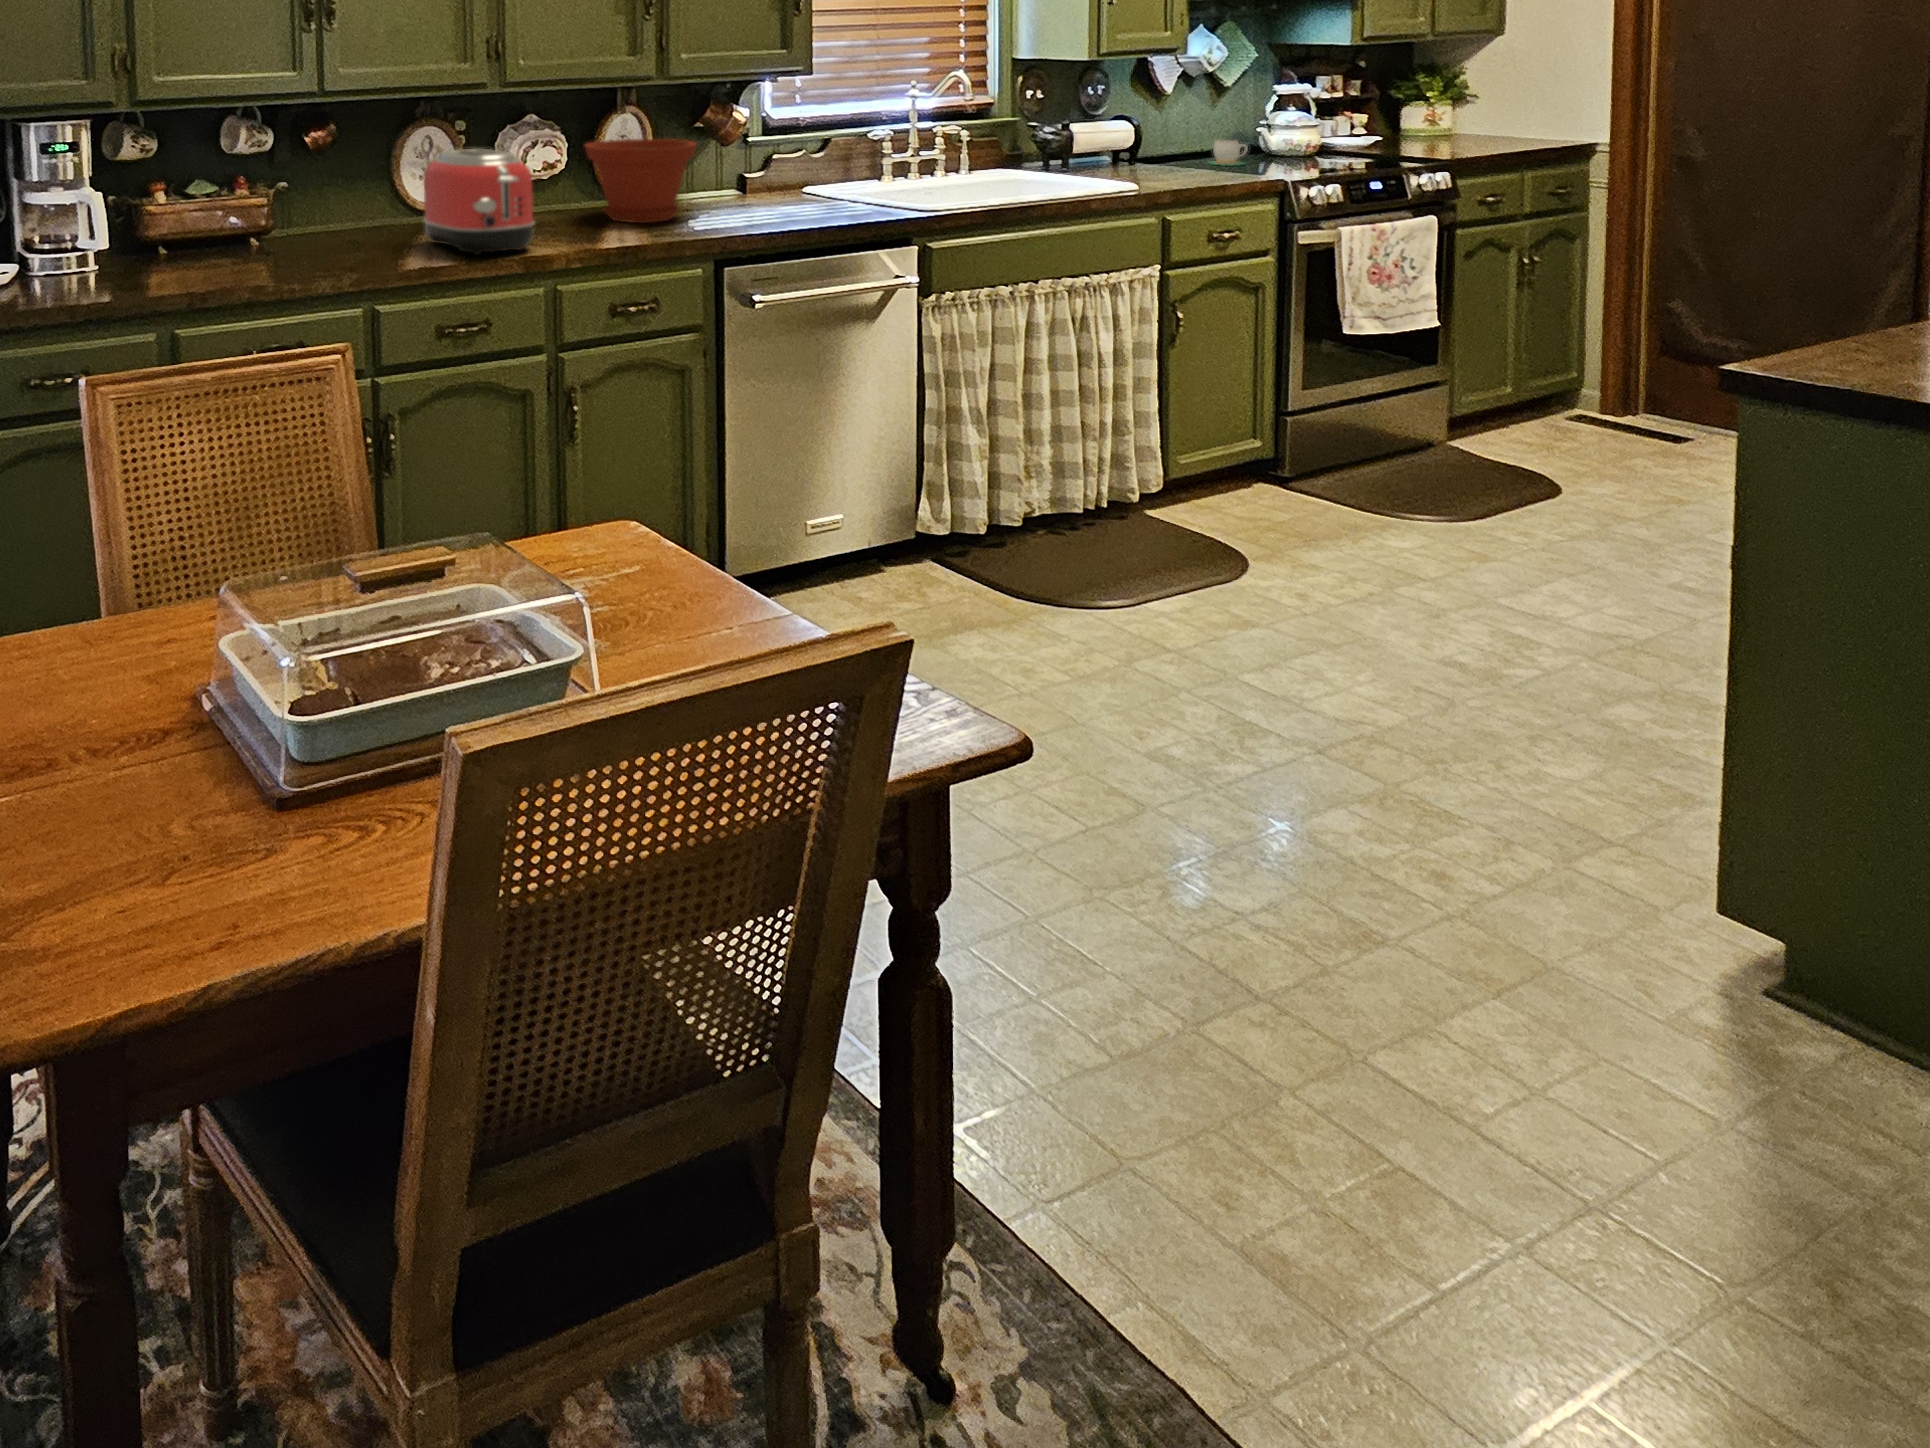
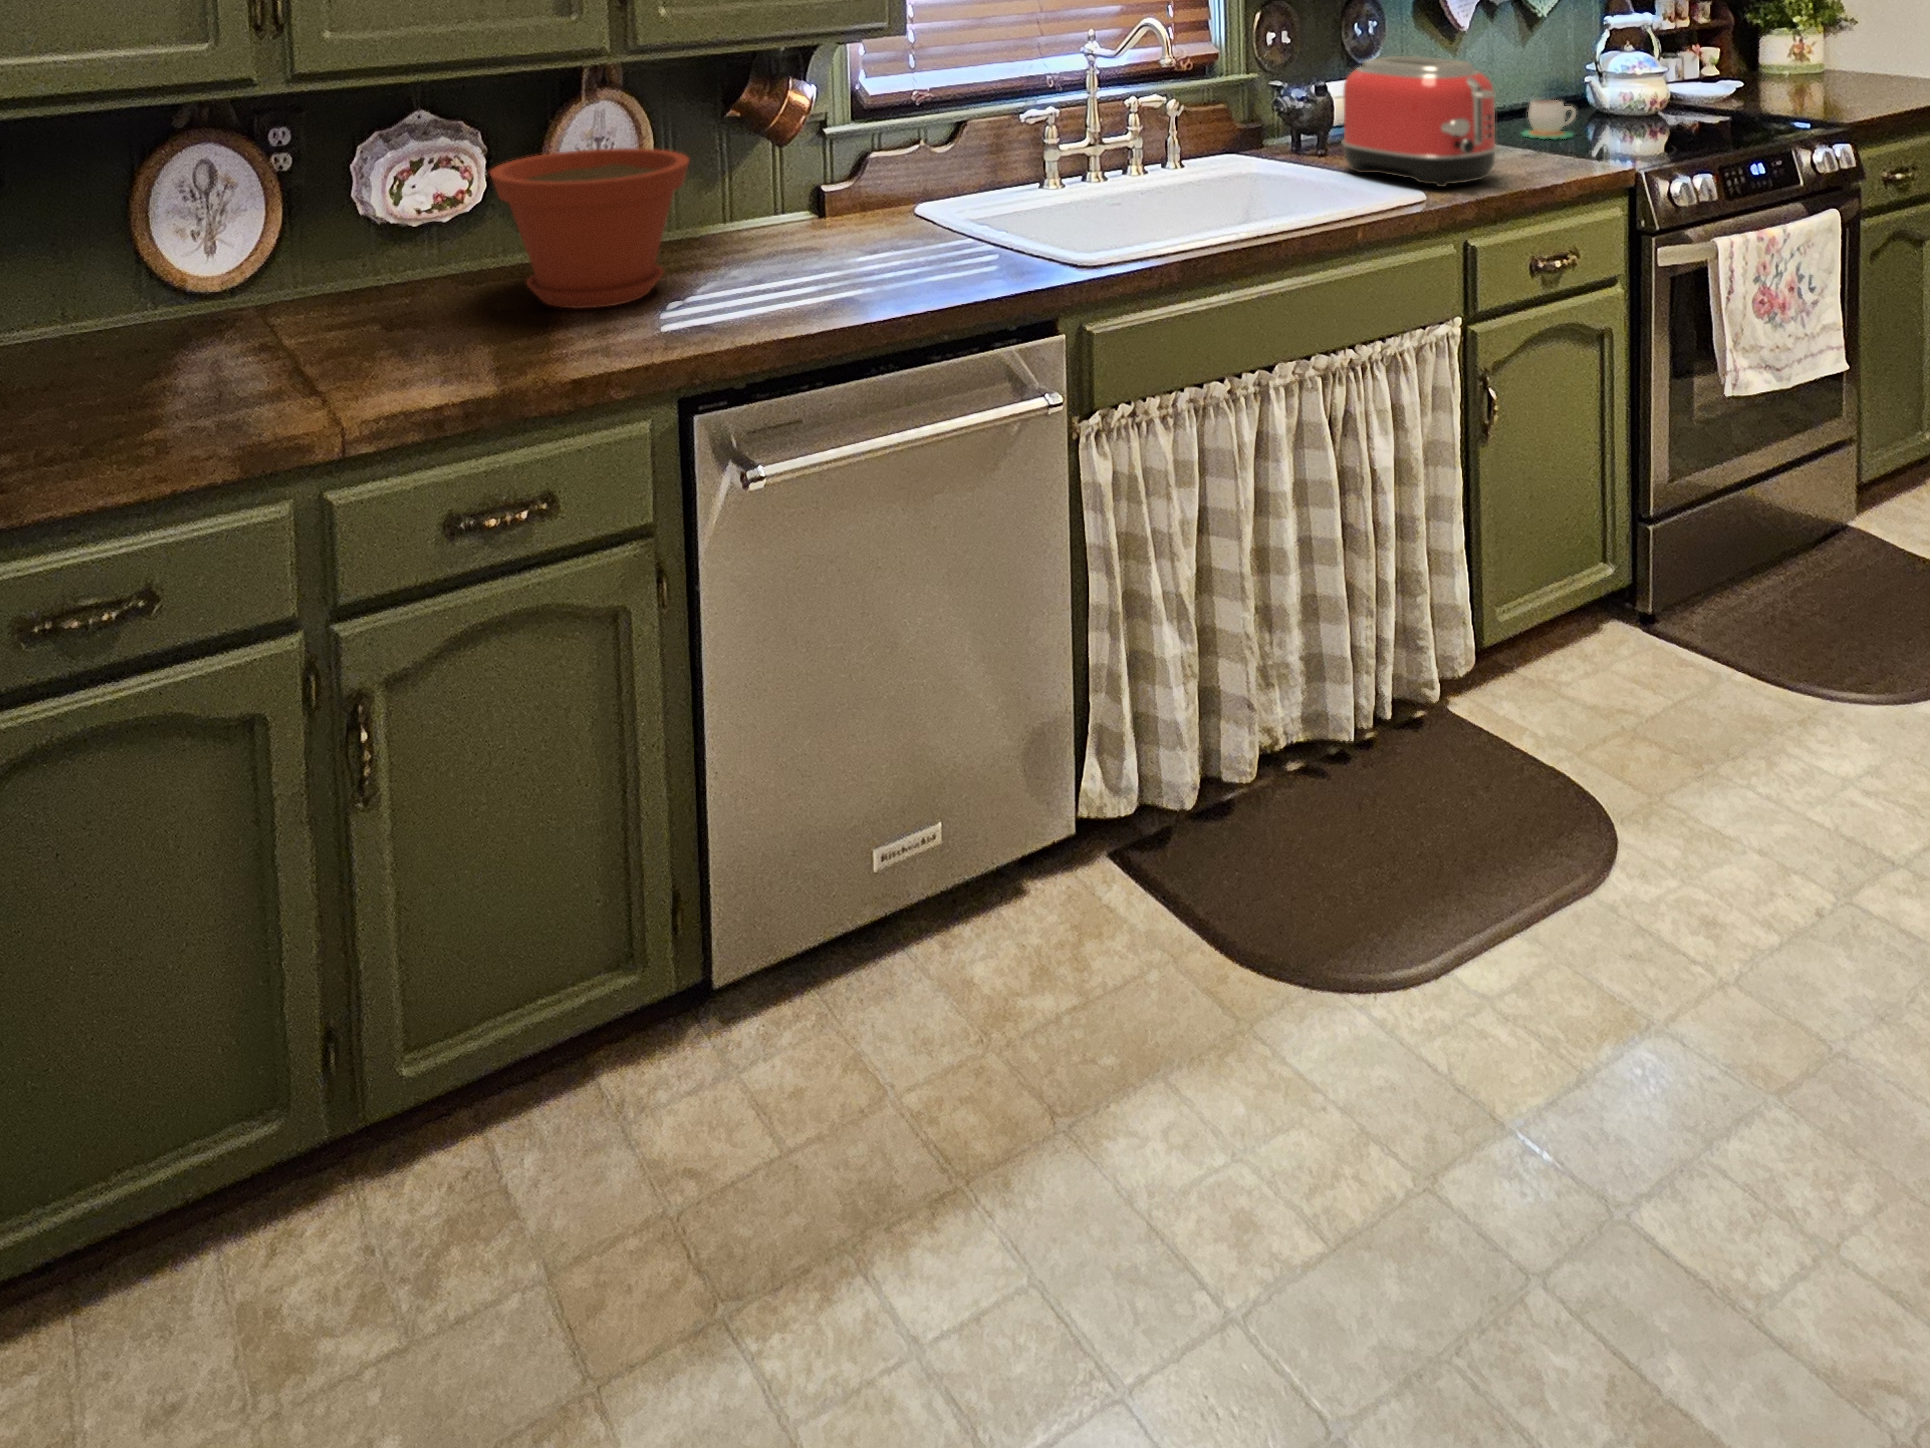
toaster: present [423,149,535,255] -> present [1342,56,1498,187]

